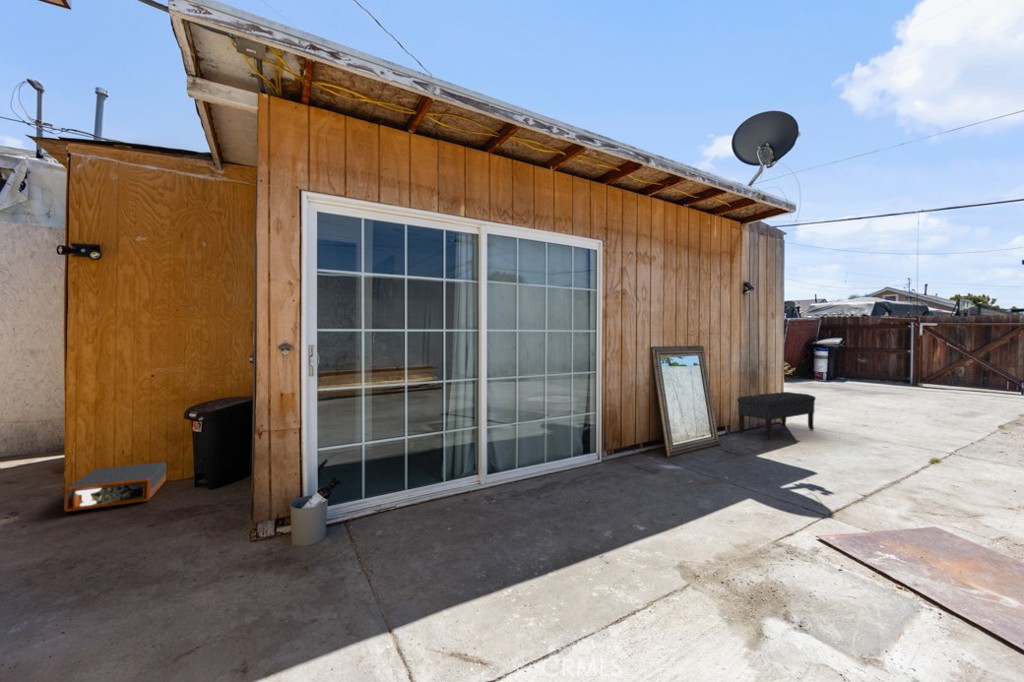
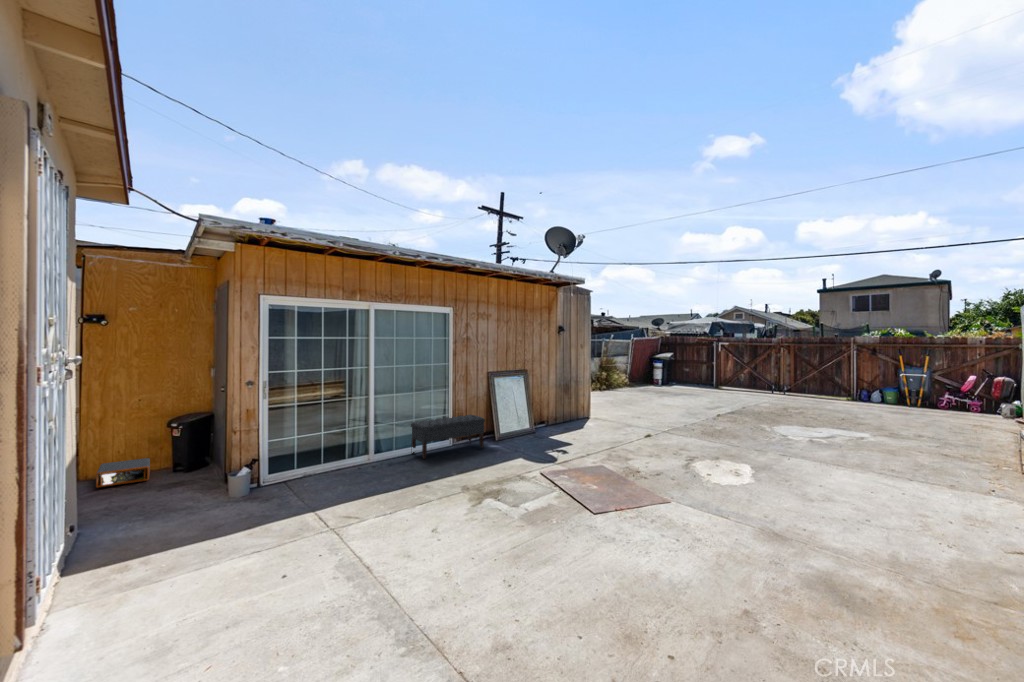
bench: present [737,392,816,439] -> present [411,415,485,459]

